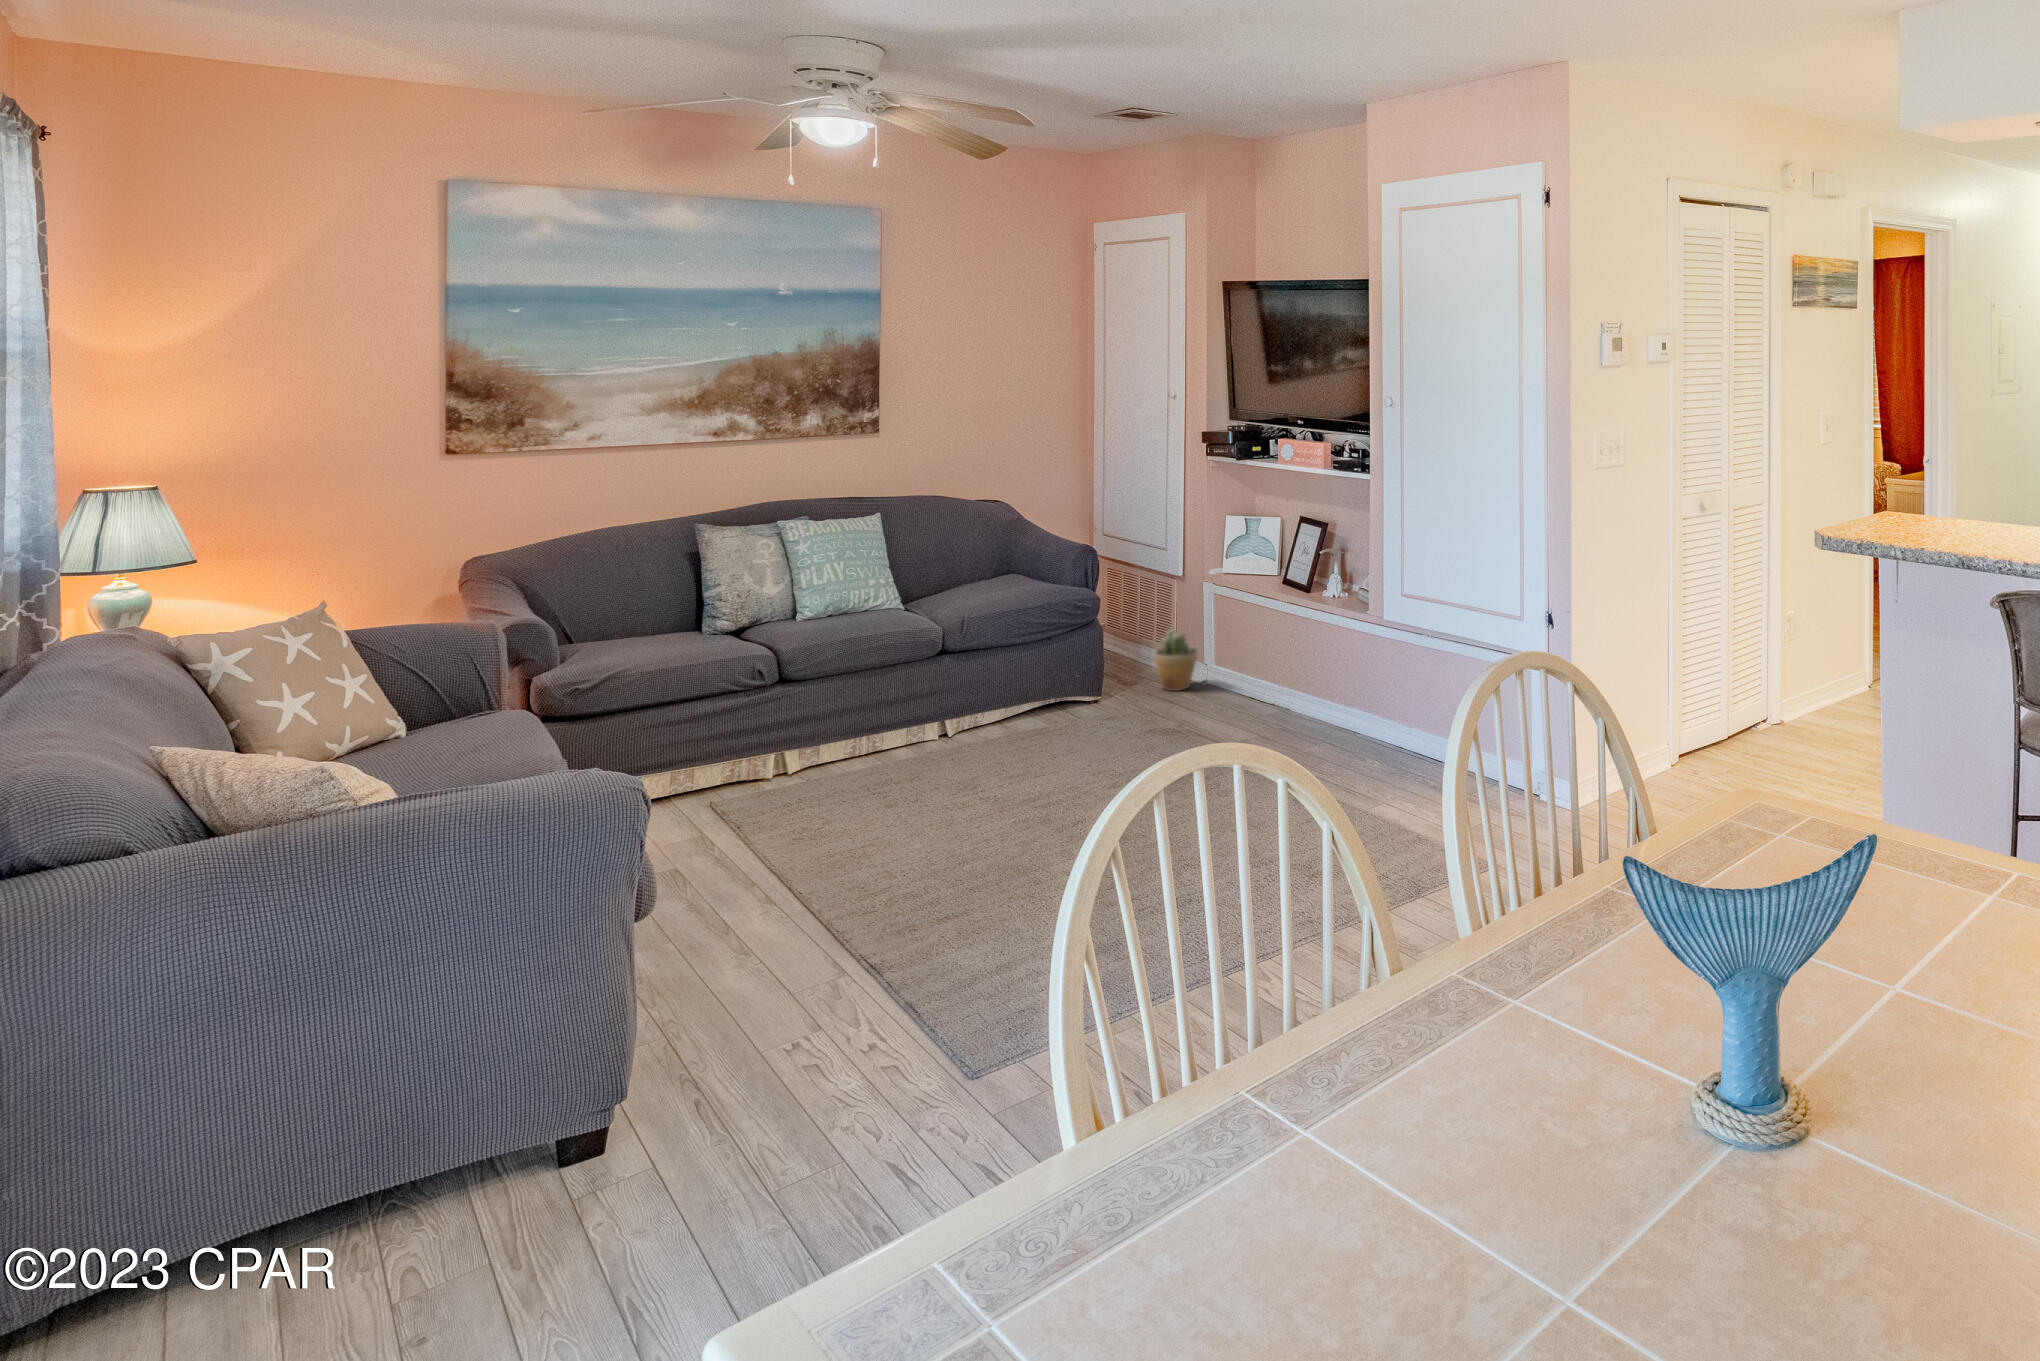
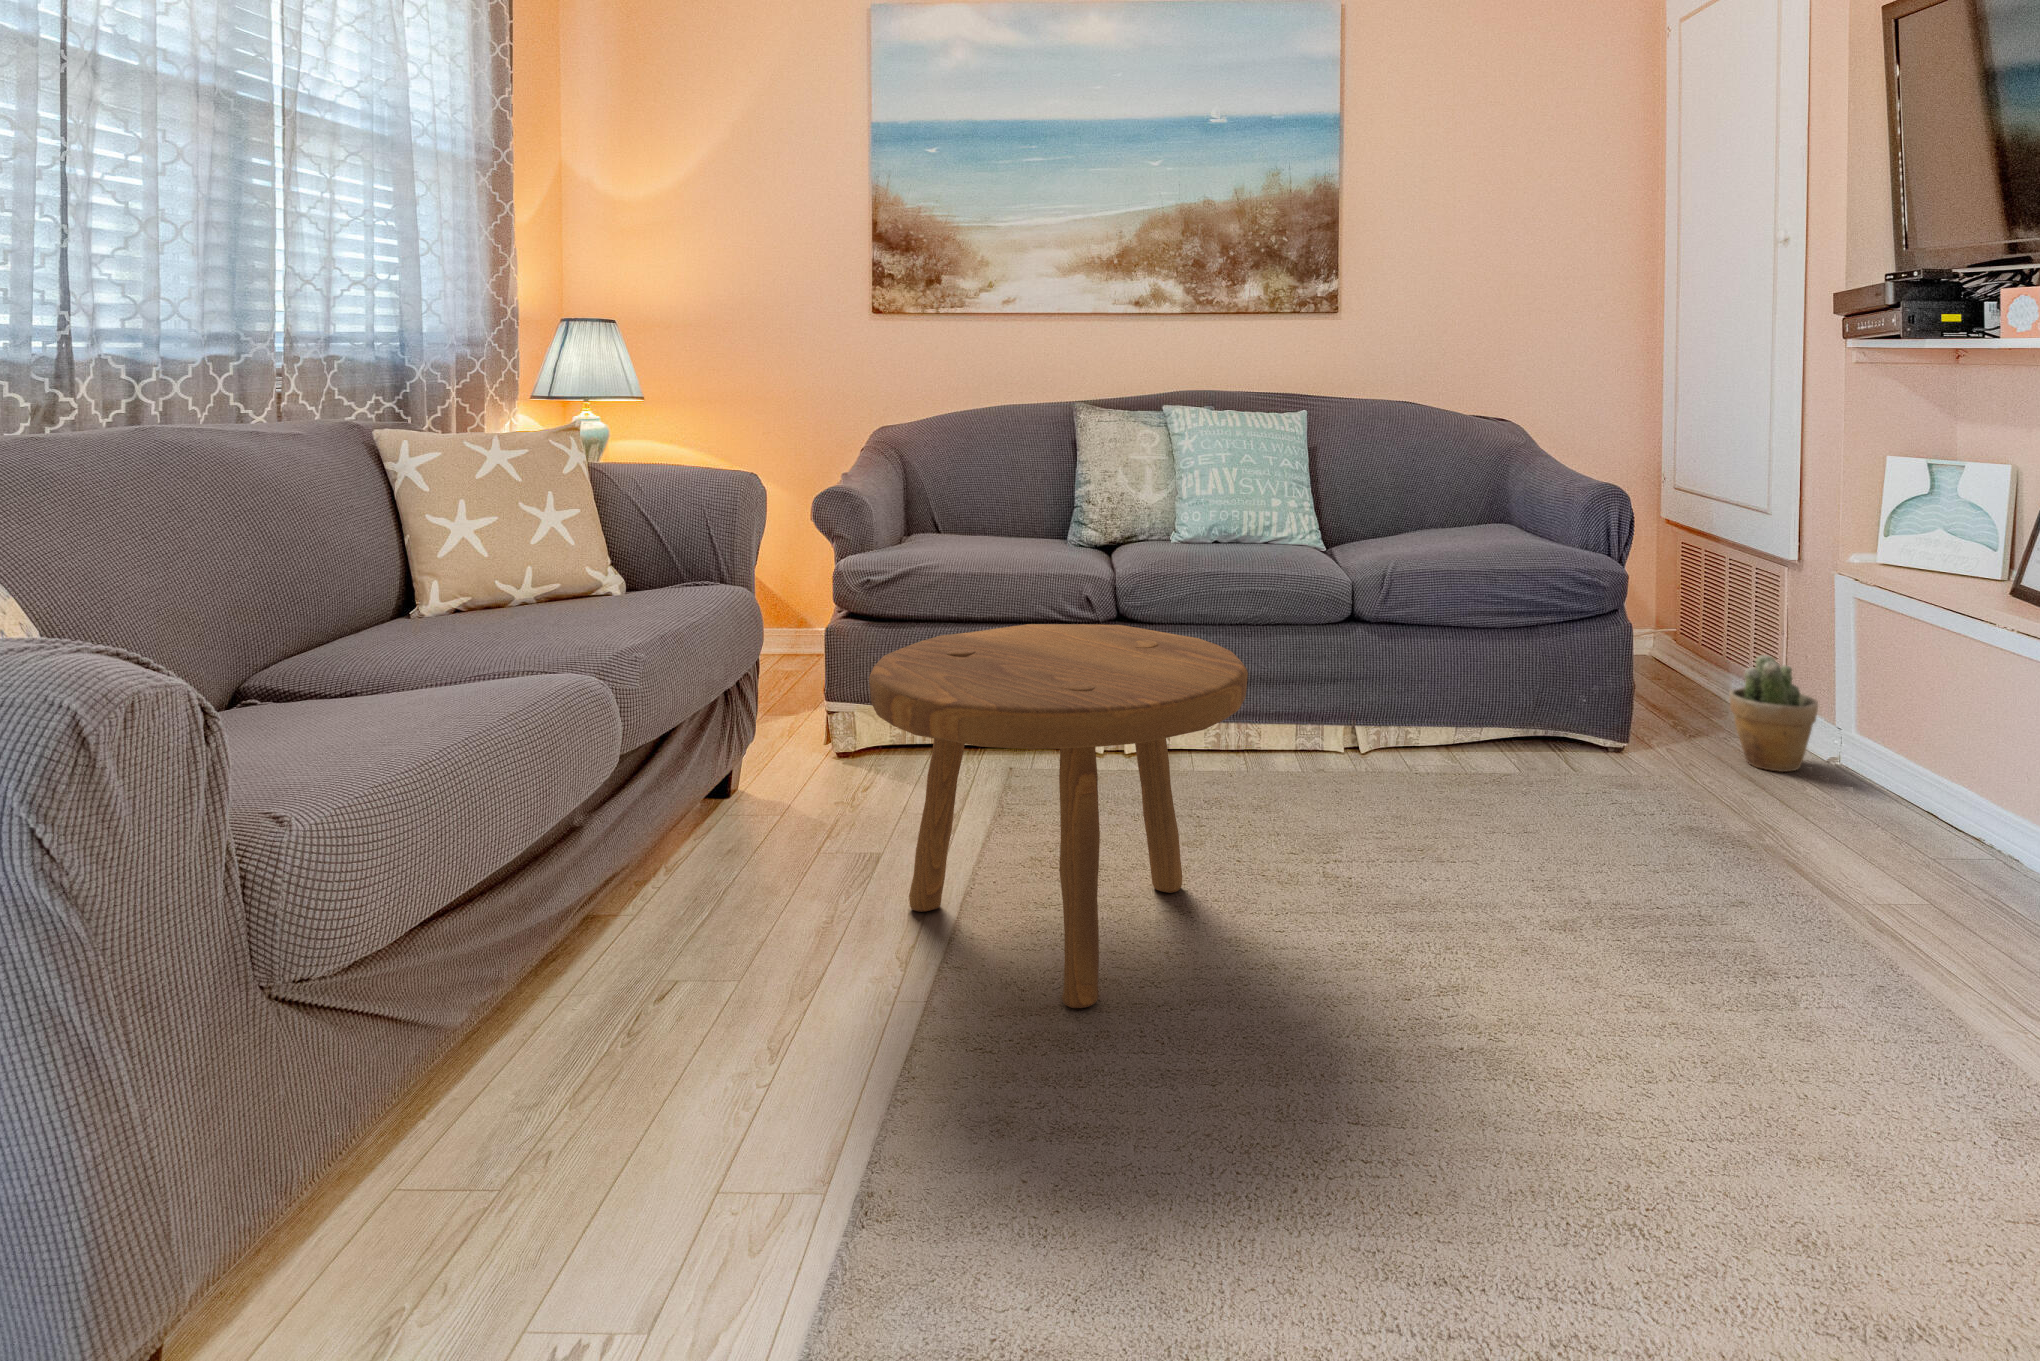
footstool: none [732,681,965,877] -> present [869,624,1248,1008]

